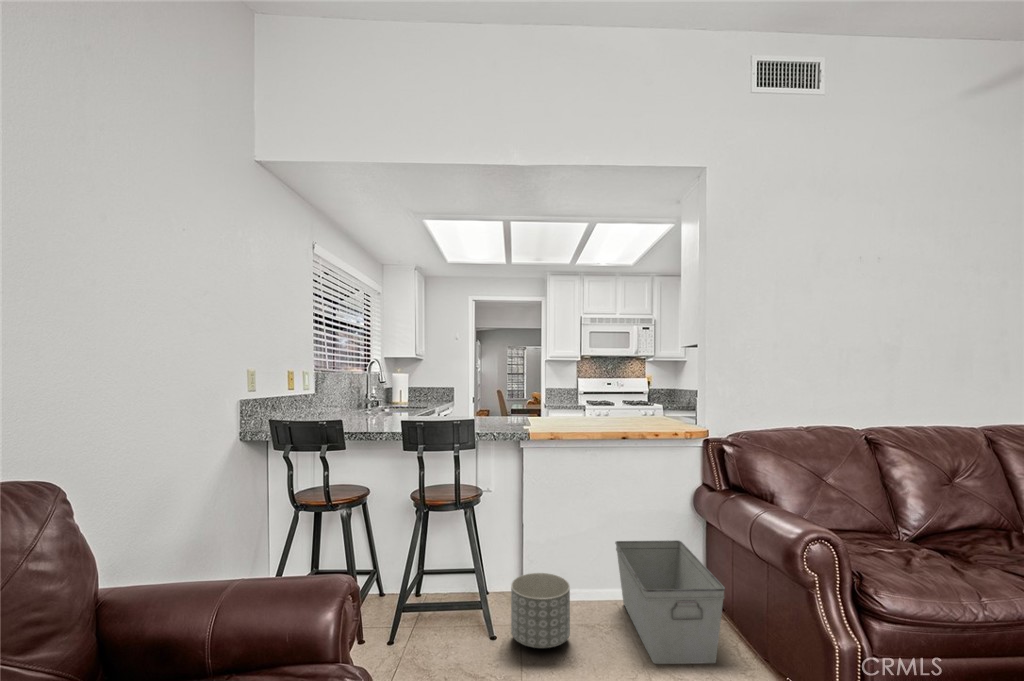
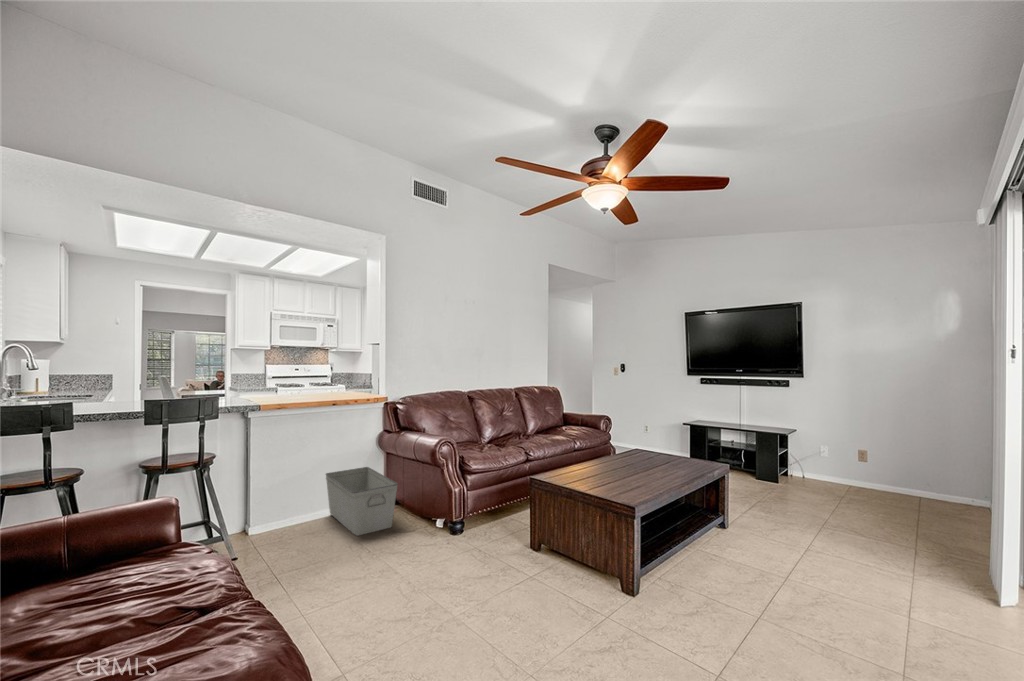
planter: present [511,573,570,648] -> none [255,499,300,547]

